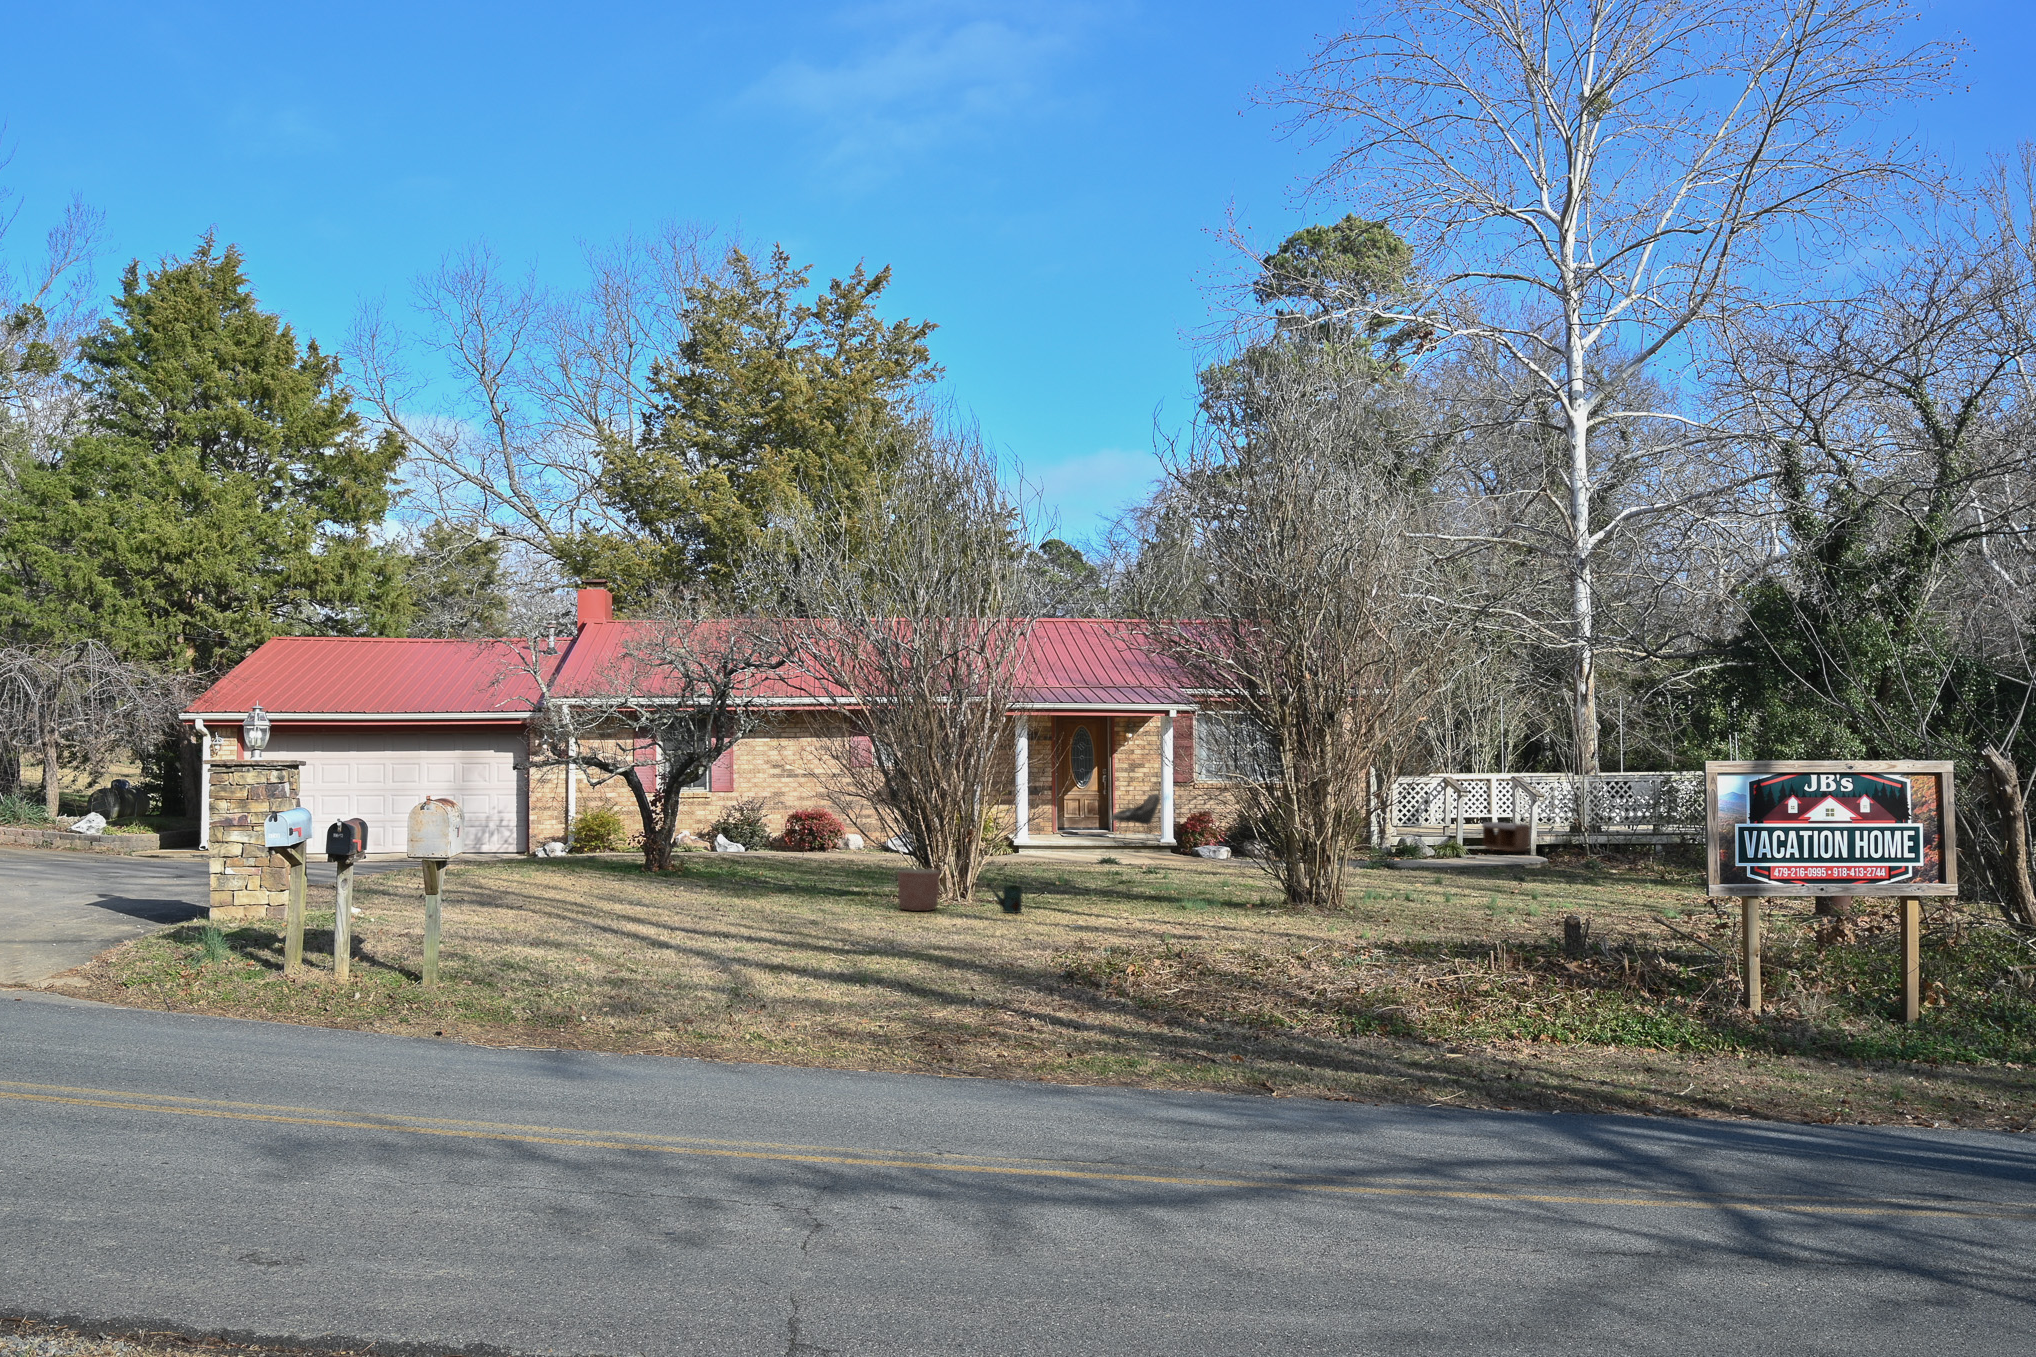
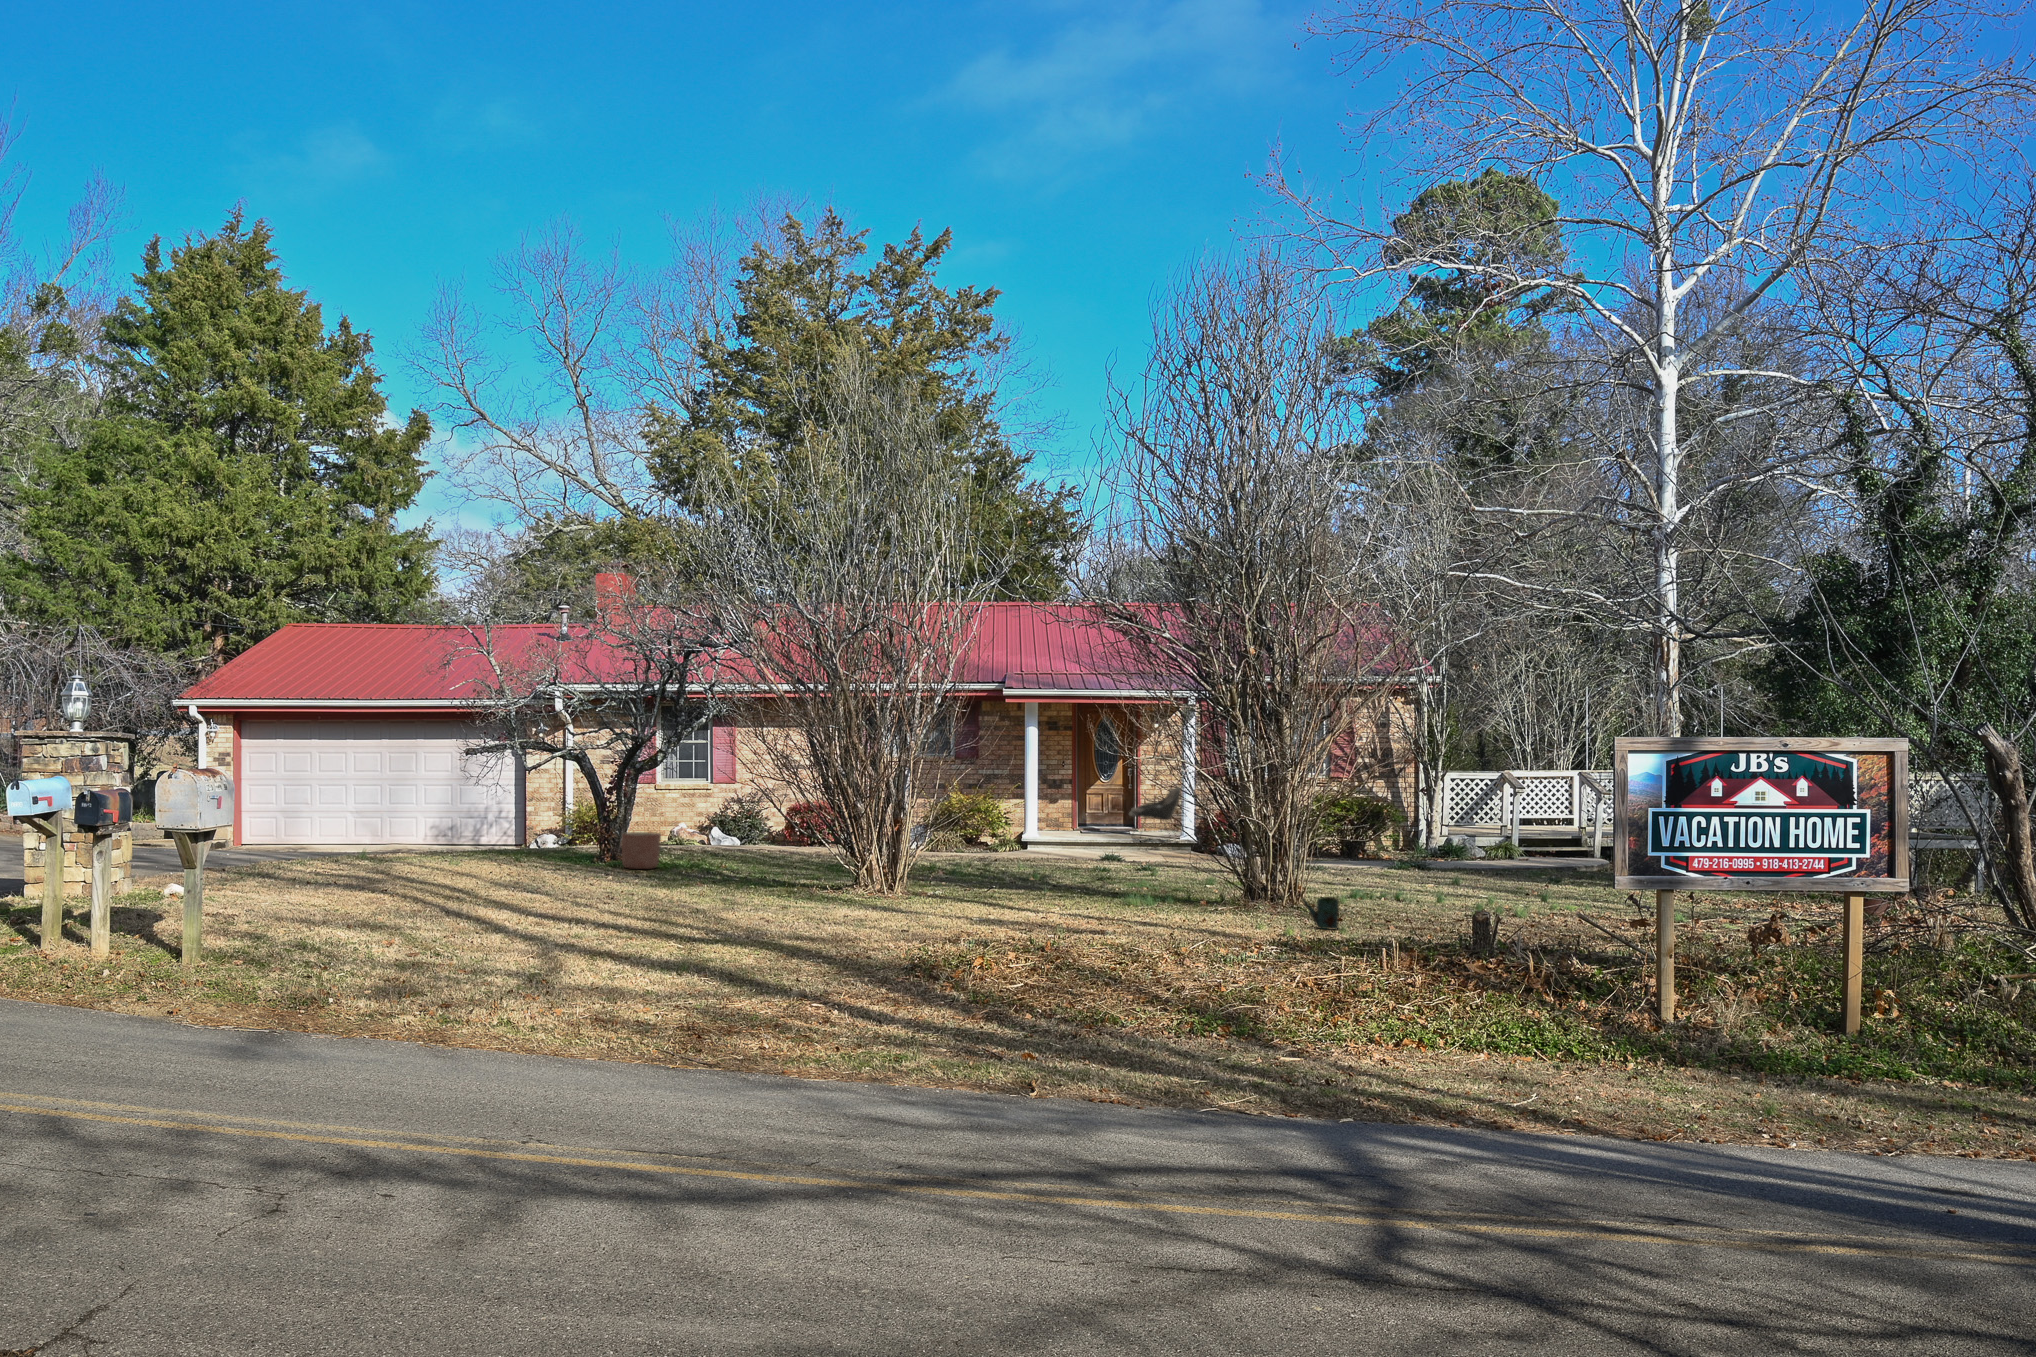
bench: present [1482,822,1531,851] -> none [1546,822,1599,854]
planter: present [898,869,940,911] -> present [622,832,661,869]
watering can: present [987,883,1022,913] -> present [1298,893,1339,930]

